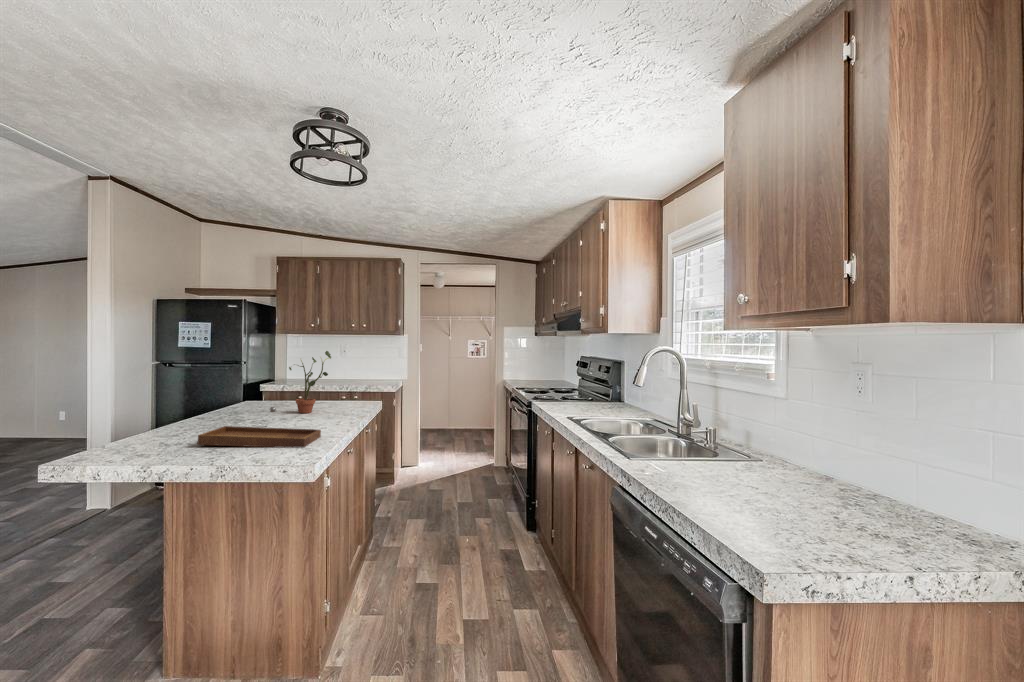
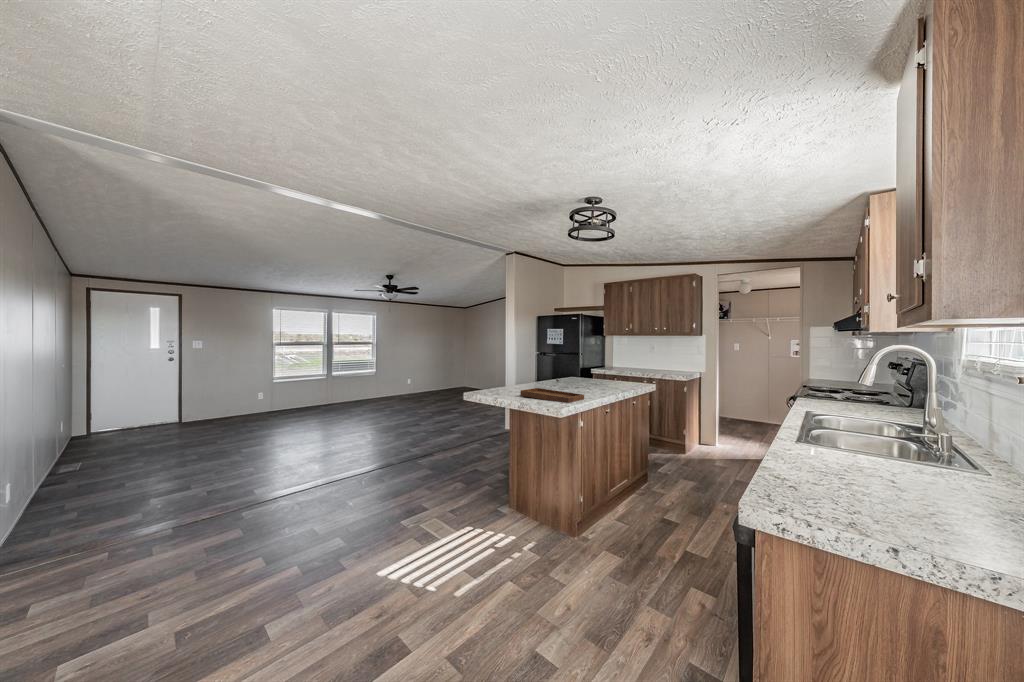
potted plant: present [289,351,331,413] -> none [584,347,614,387]

